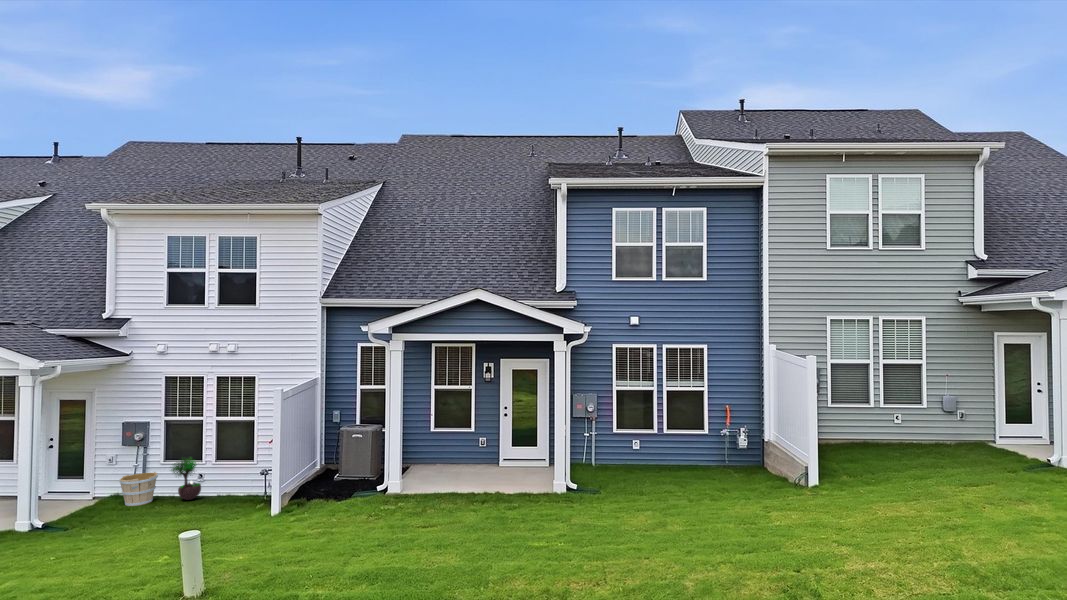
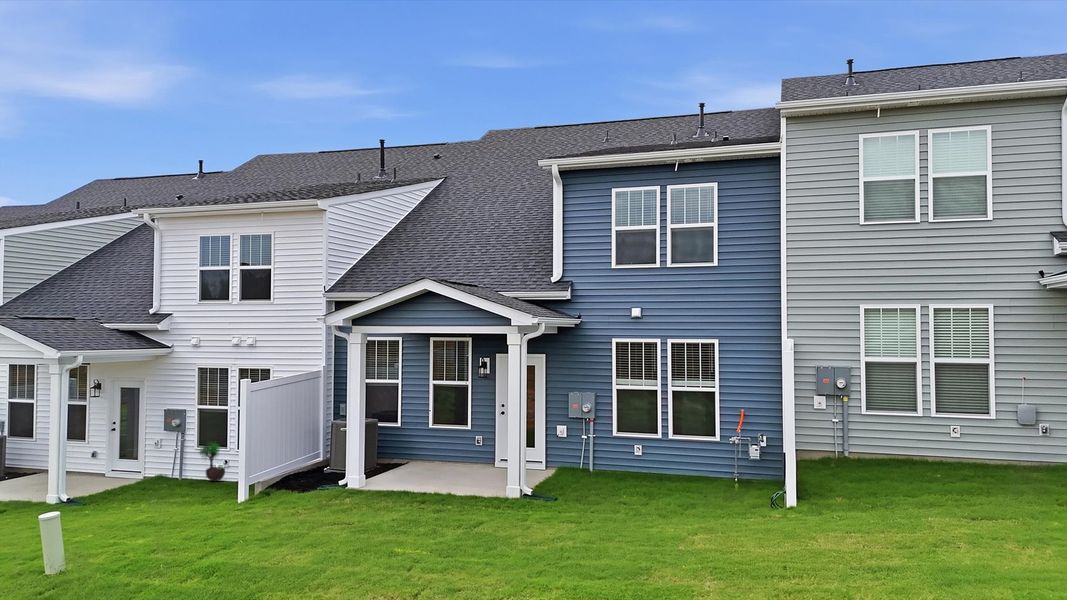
wooden bucket: present [119,472,158,506] -> none [160,455,191,483]

